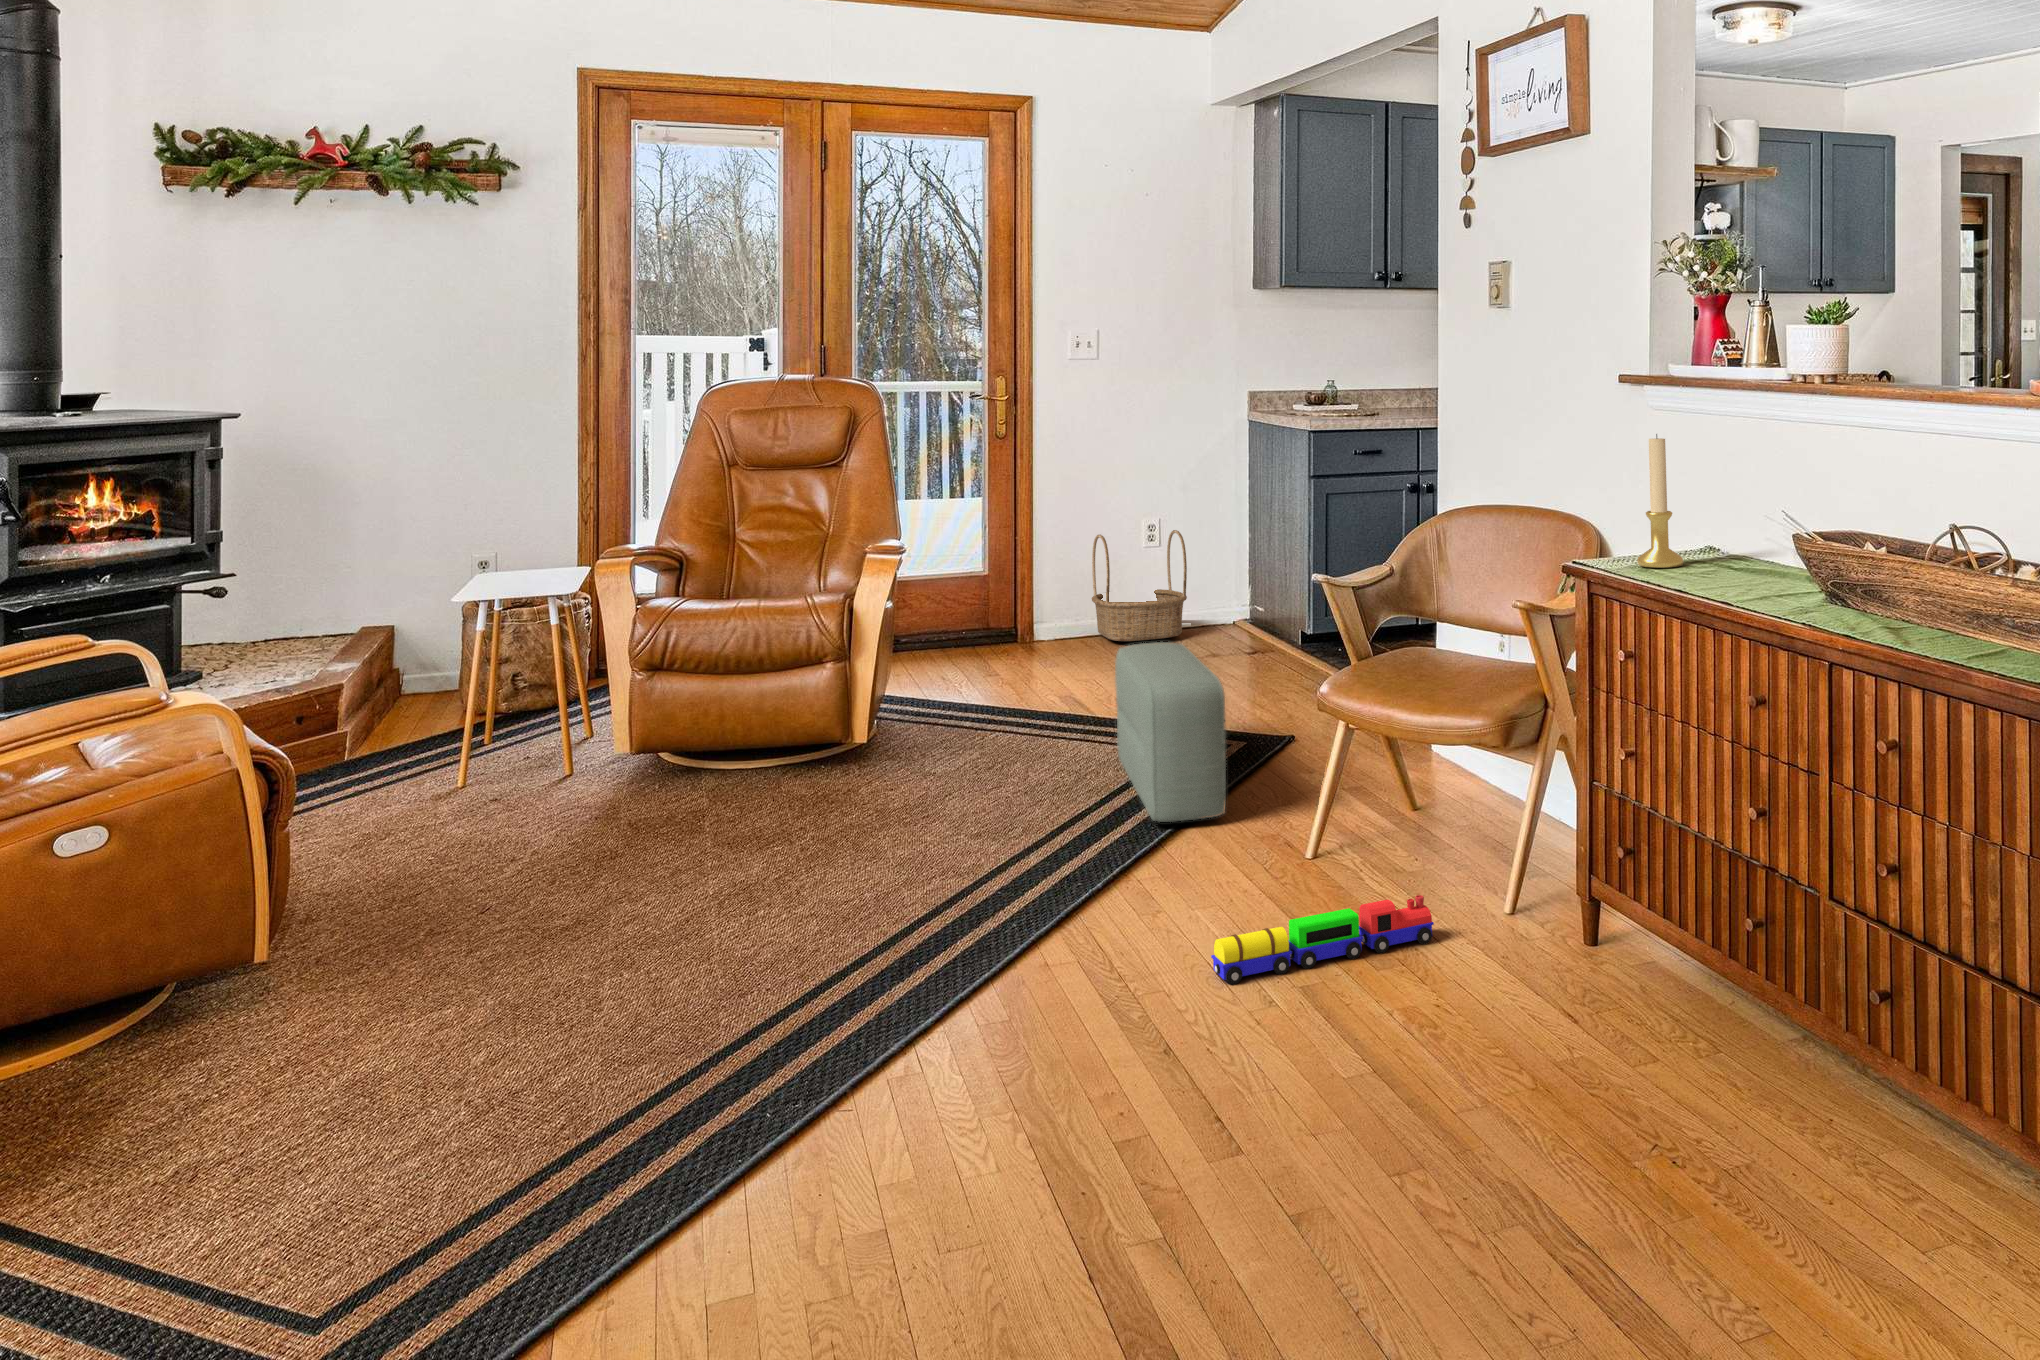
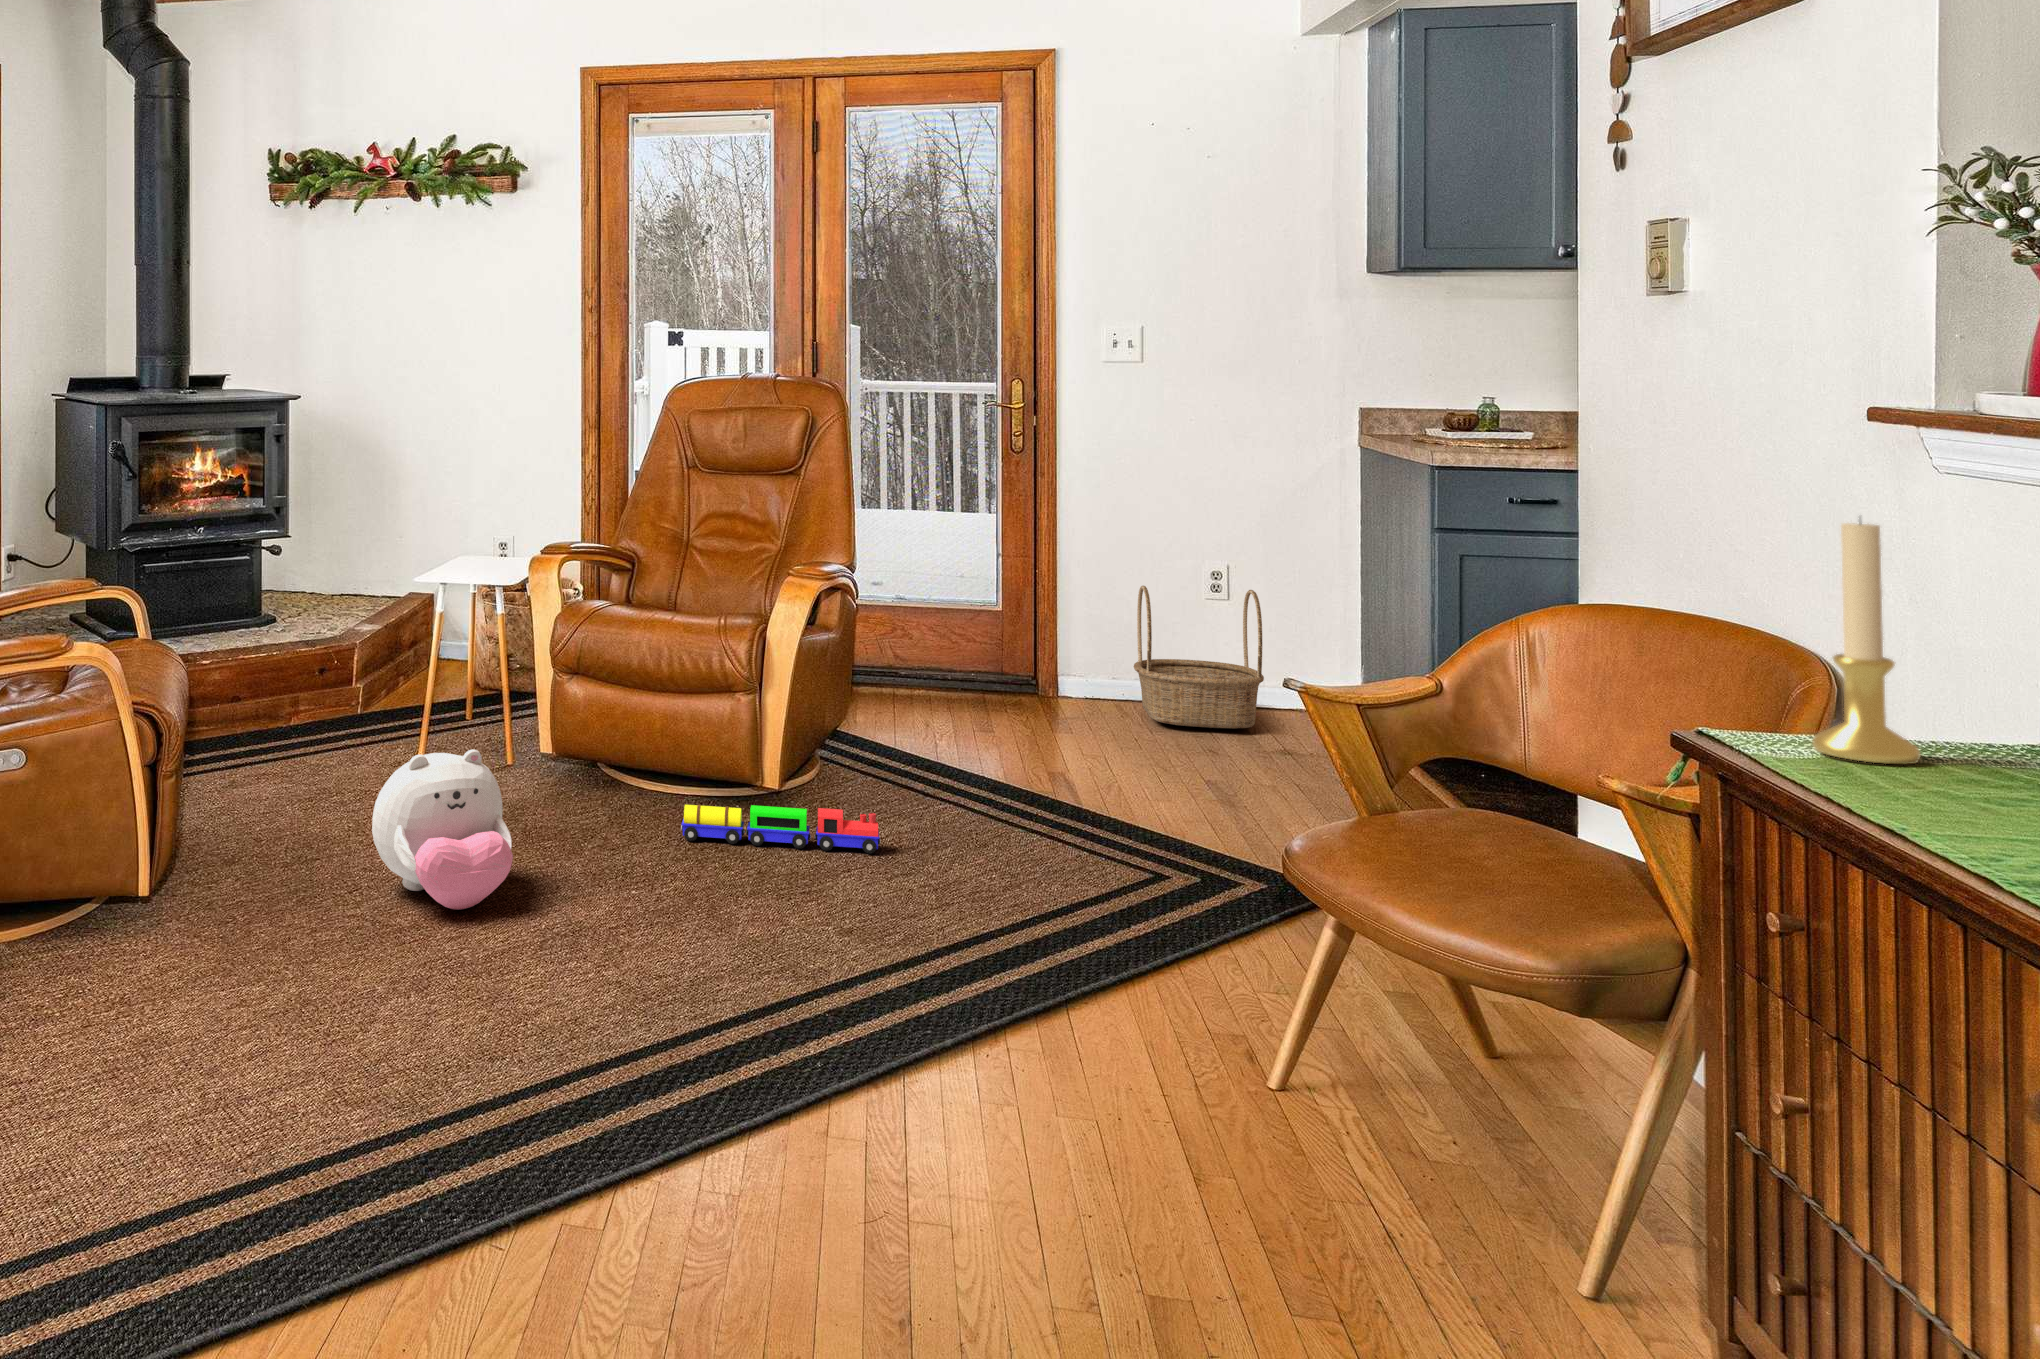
pouf: present [1115,642,1226,822] -> none [1058,735,1173,989]
plush toy: none [509,740,671,894] -> present [372,749,513,909]
toy train: present [1211,895,1434,985] -> present [681,804,881,854]

